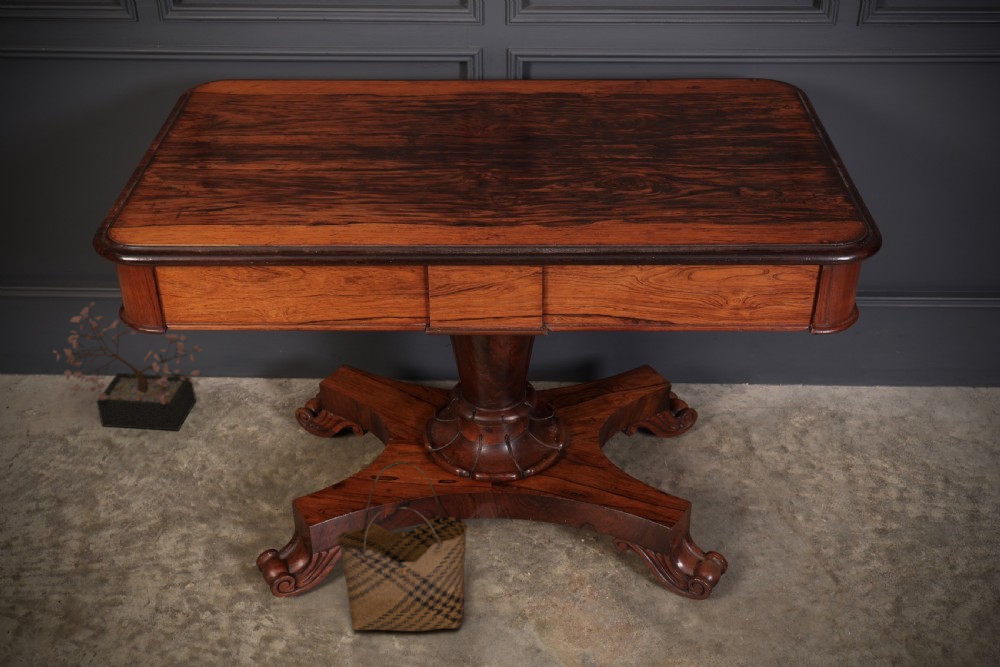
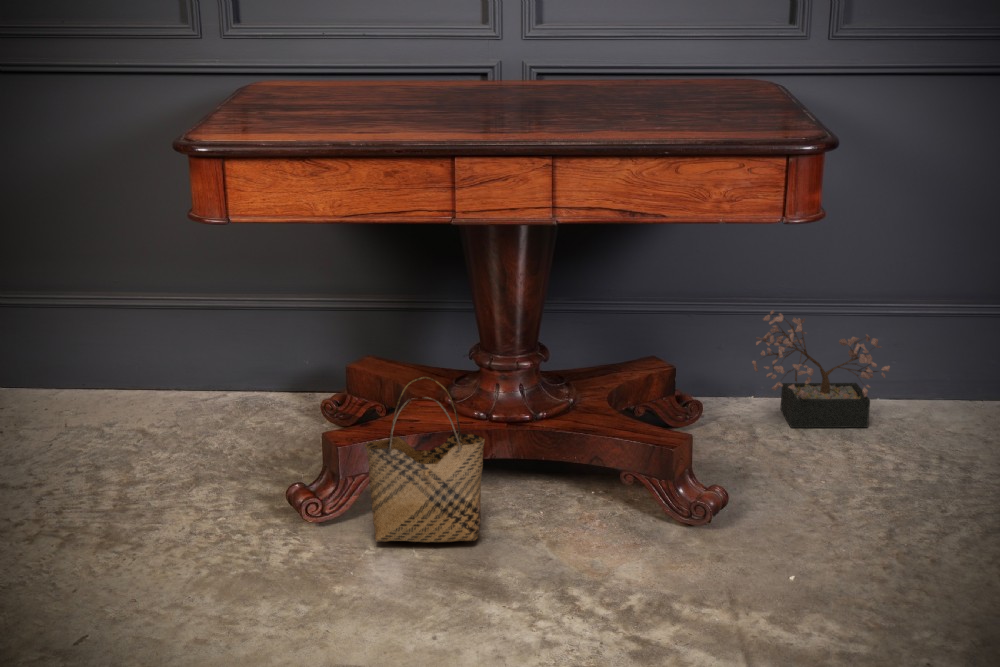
decorative plant: present [53,302,203,431] -> present [752,310,890,428]

